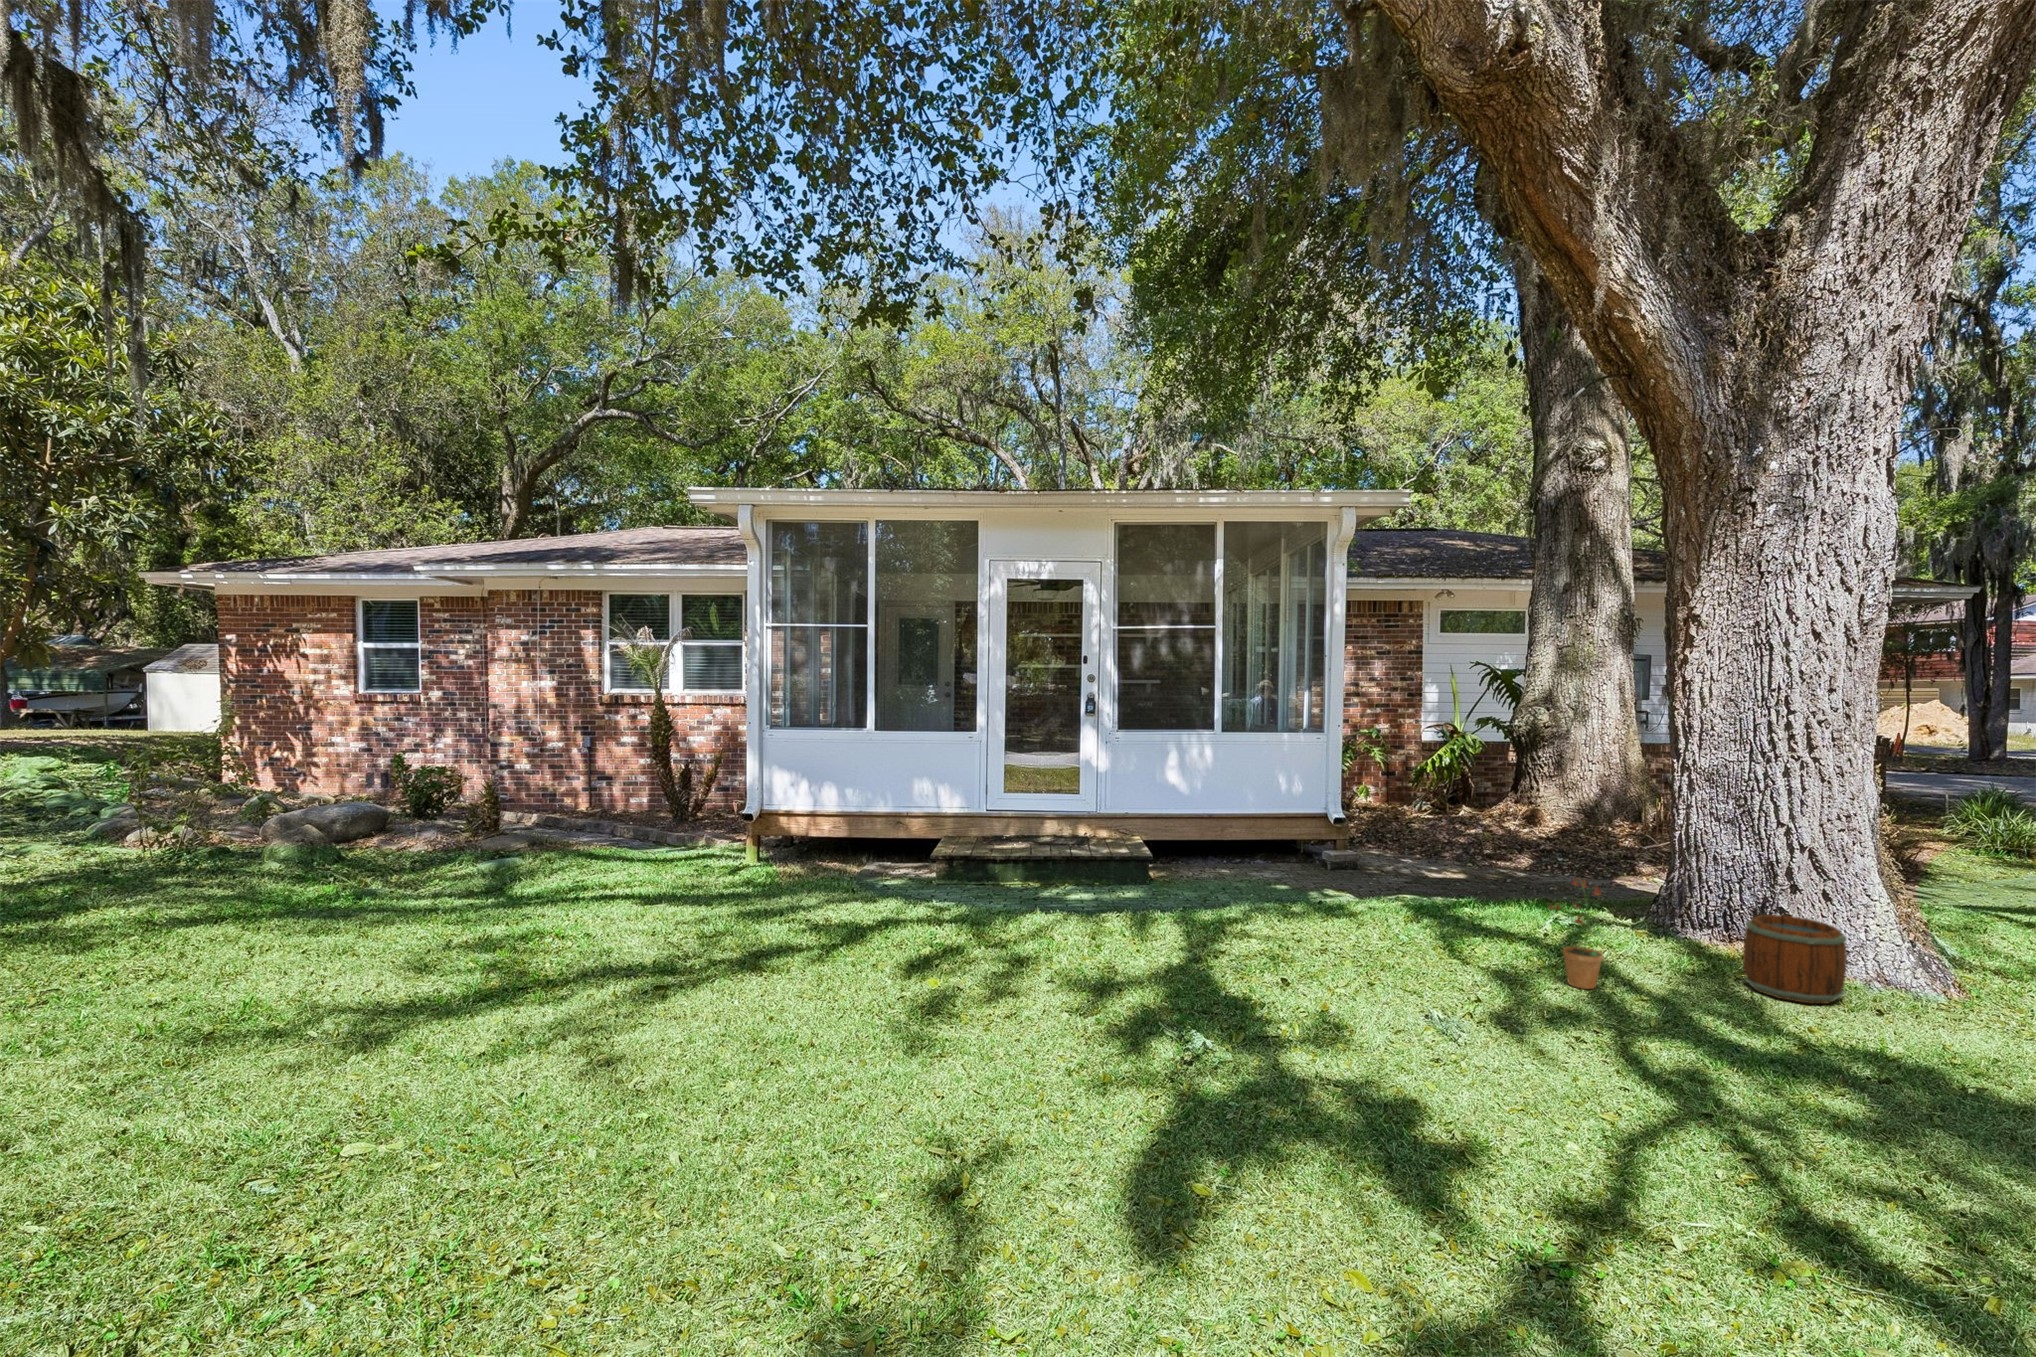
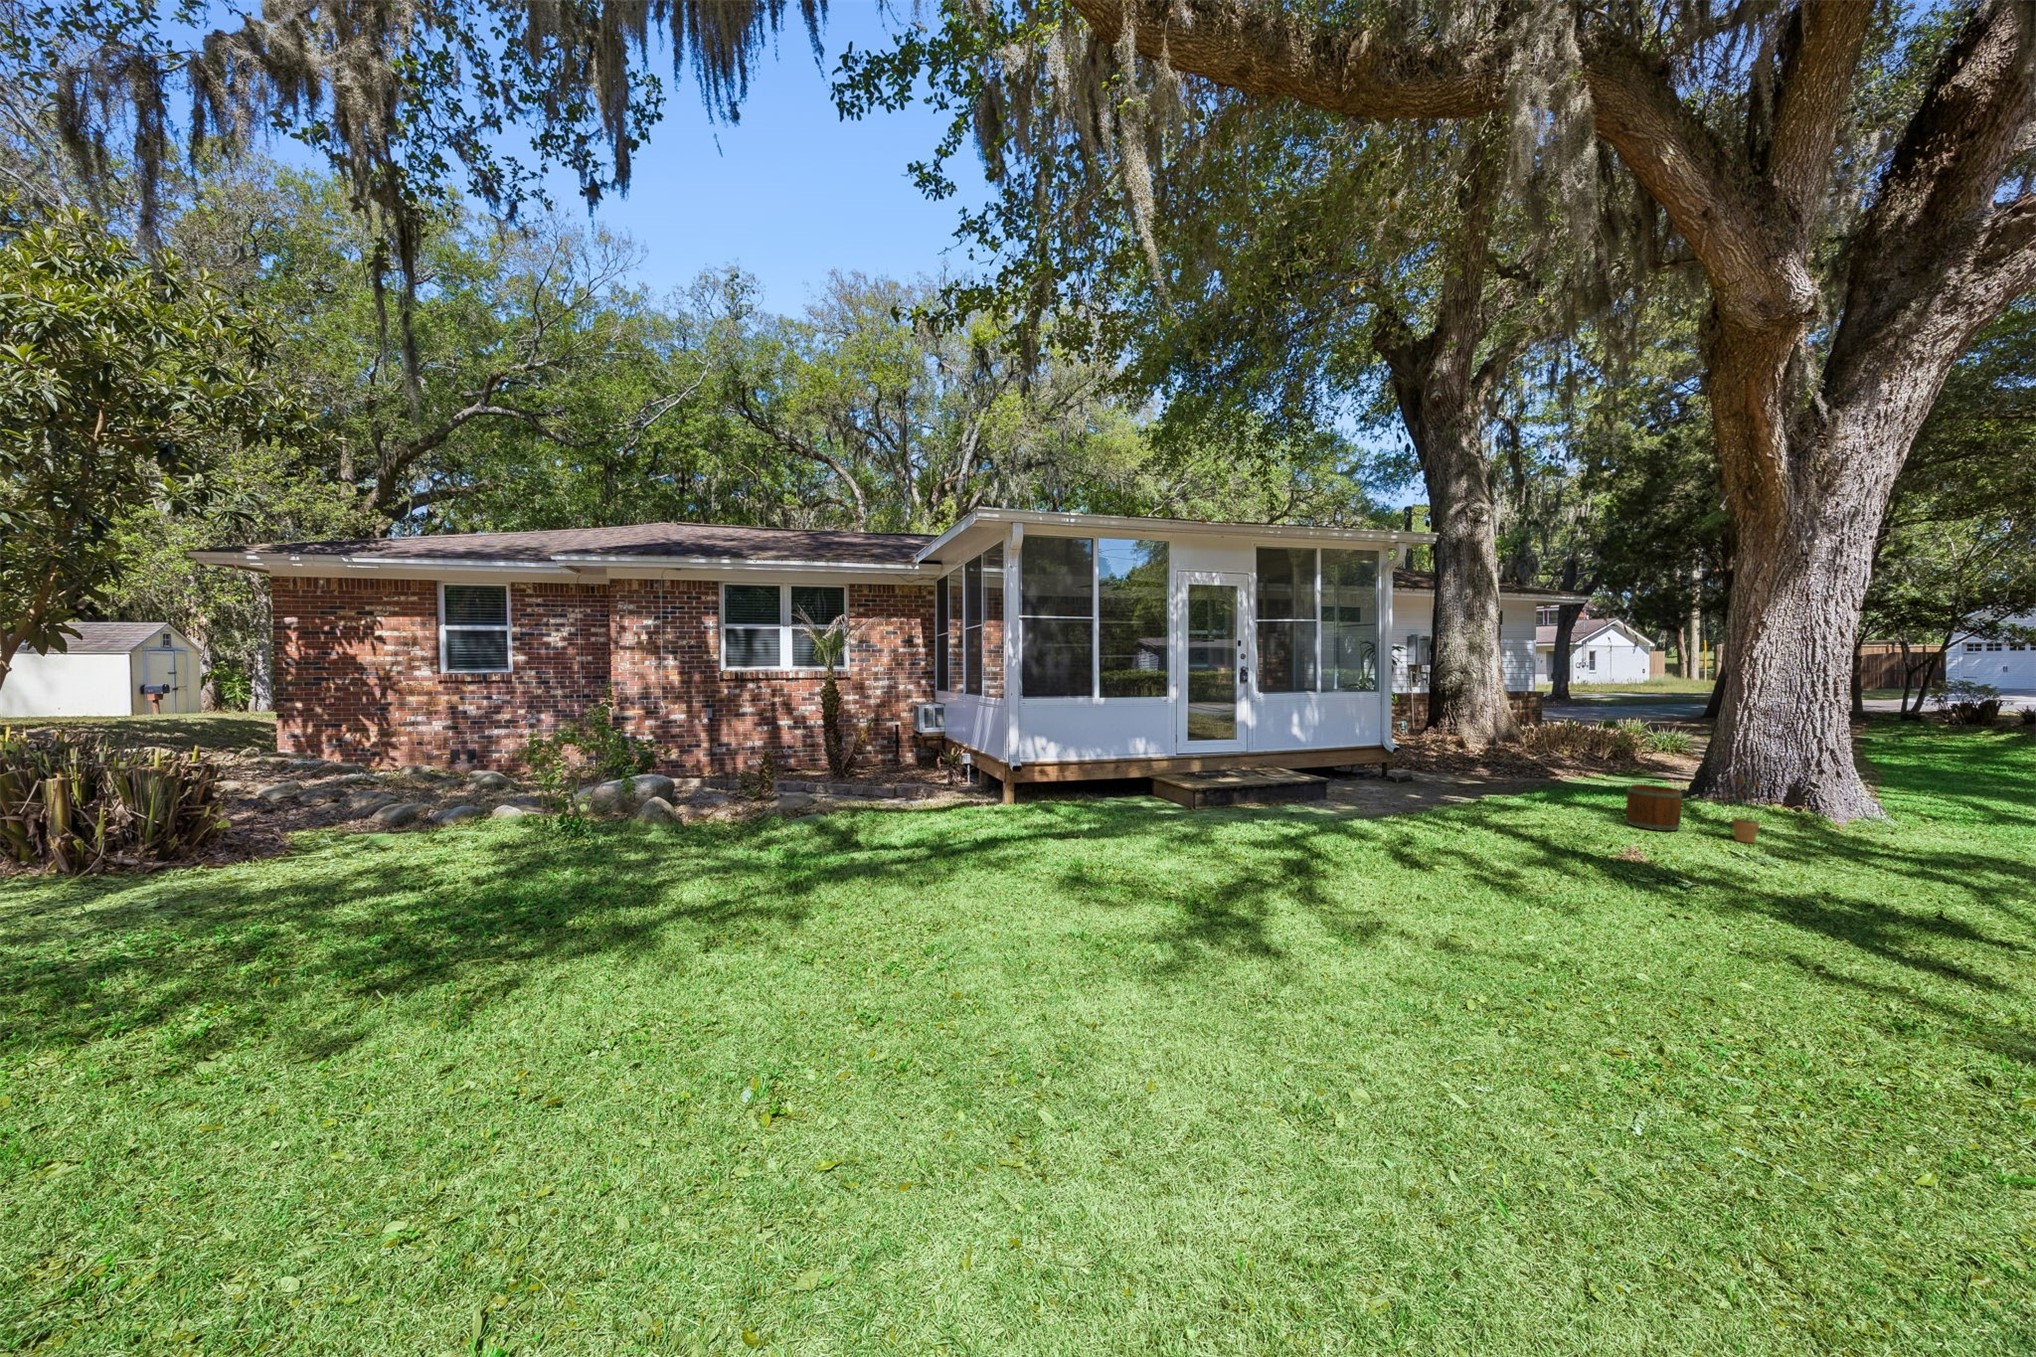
bucket: present [1743,915,1847,1004] -> present [1626,784,1682,831]

